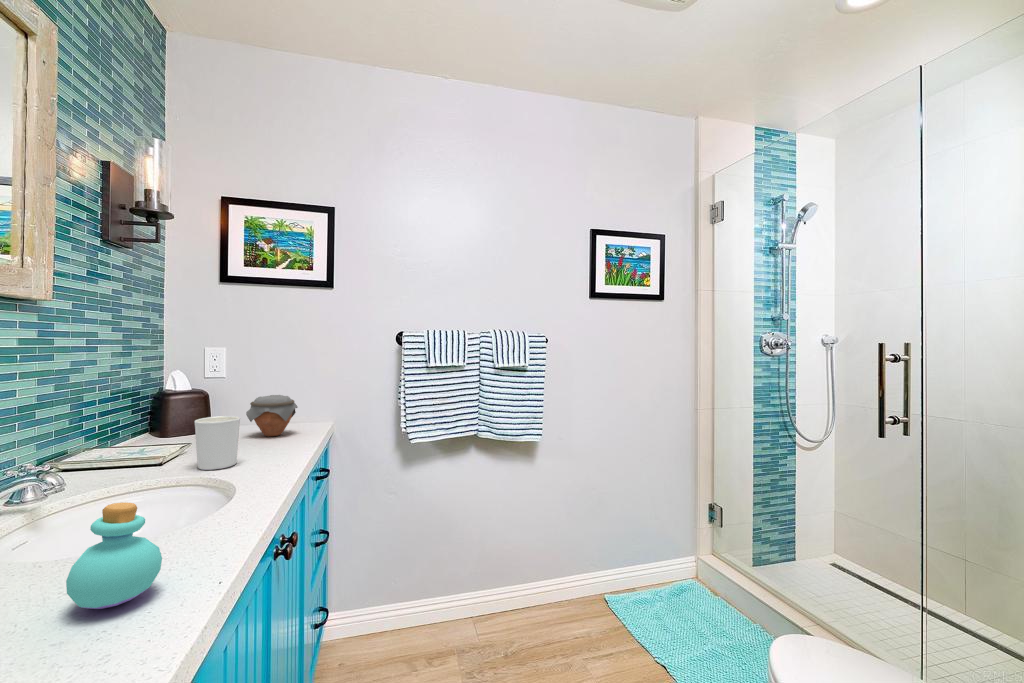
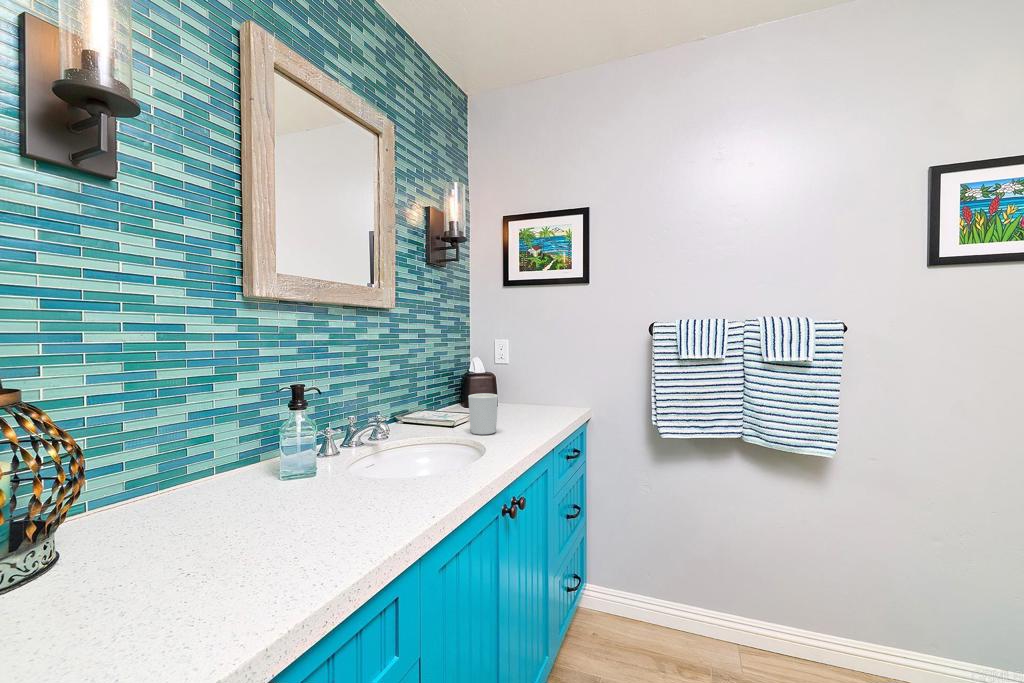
jar: present [246,395,297,436] -> none [515,380,554,416]
perfume bottle: present [66,502,162,609] -> none [358,439,405,505]

